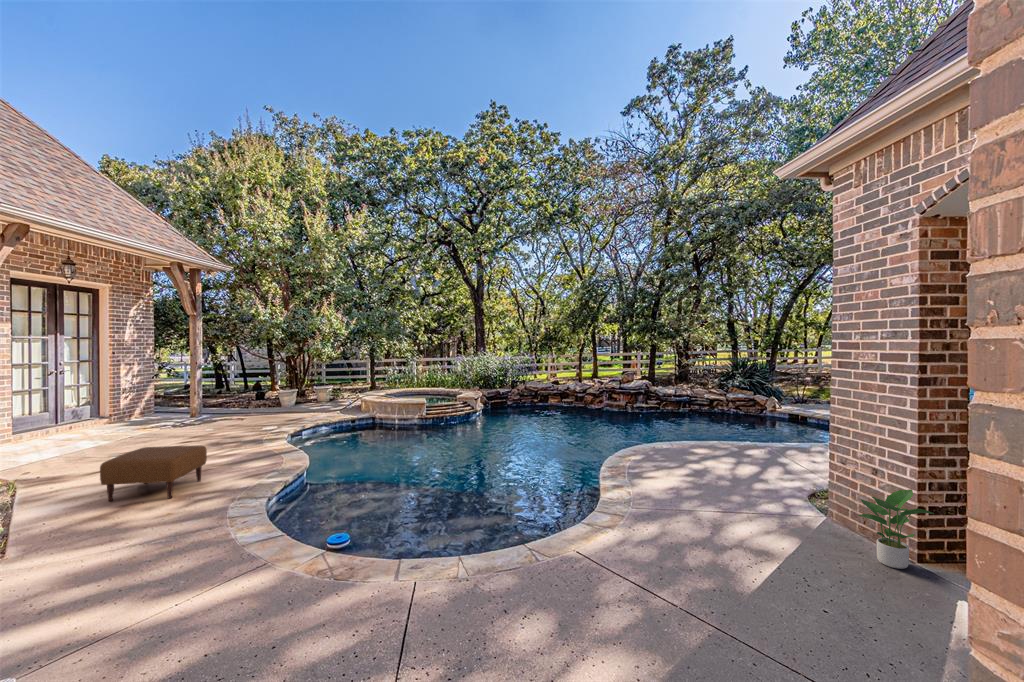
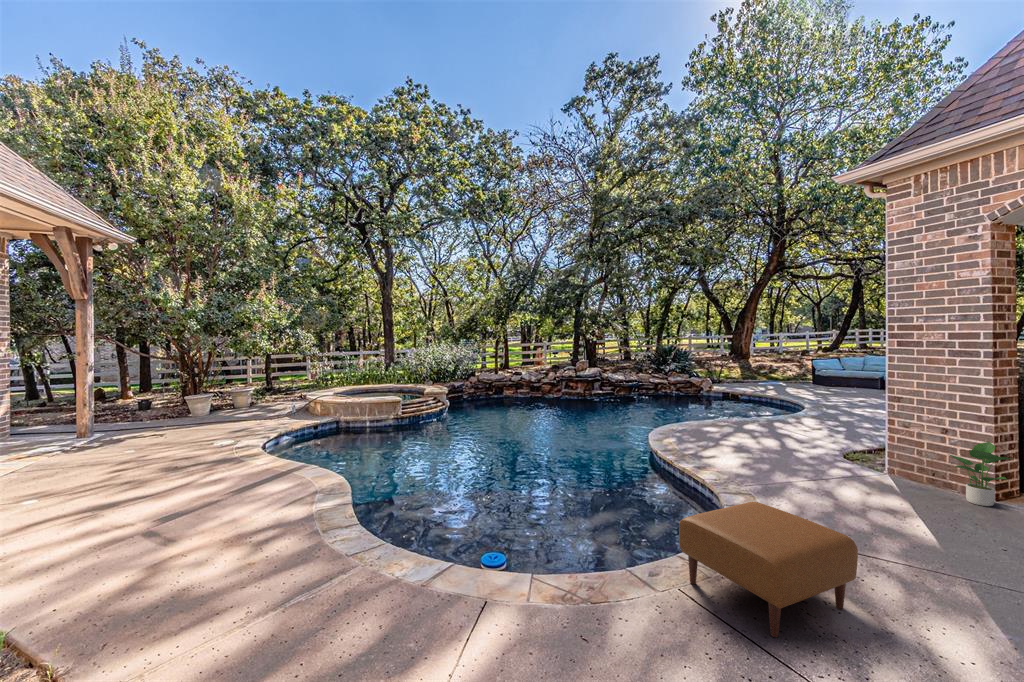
ottoman: present [100,446,207,501] -> present [679,502,858,637]

